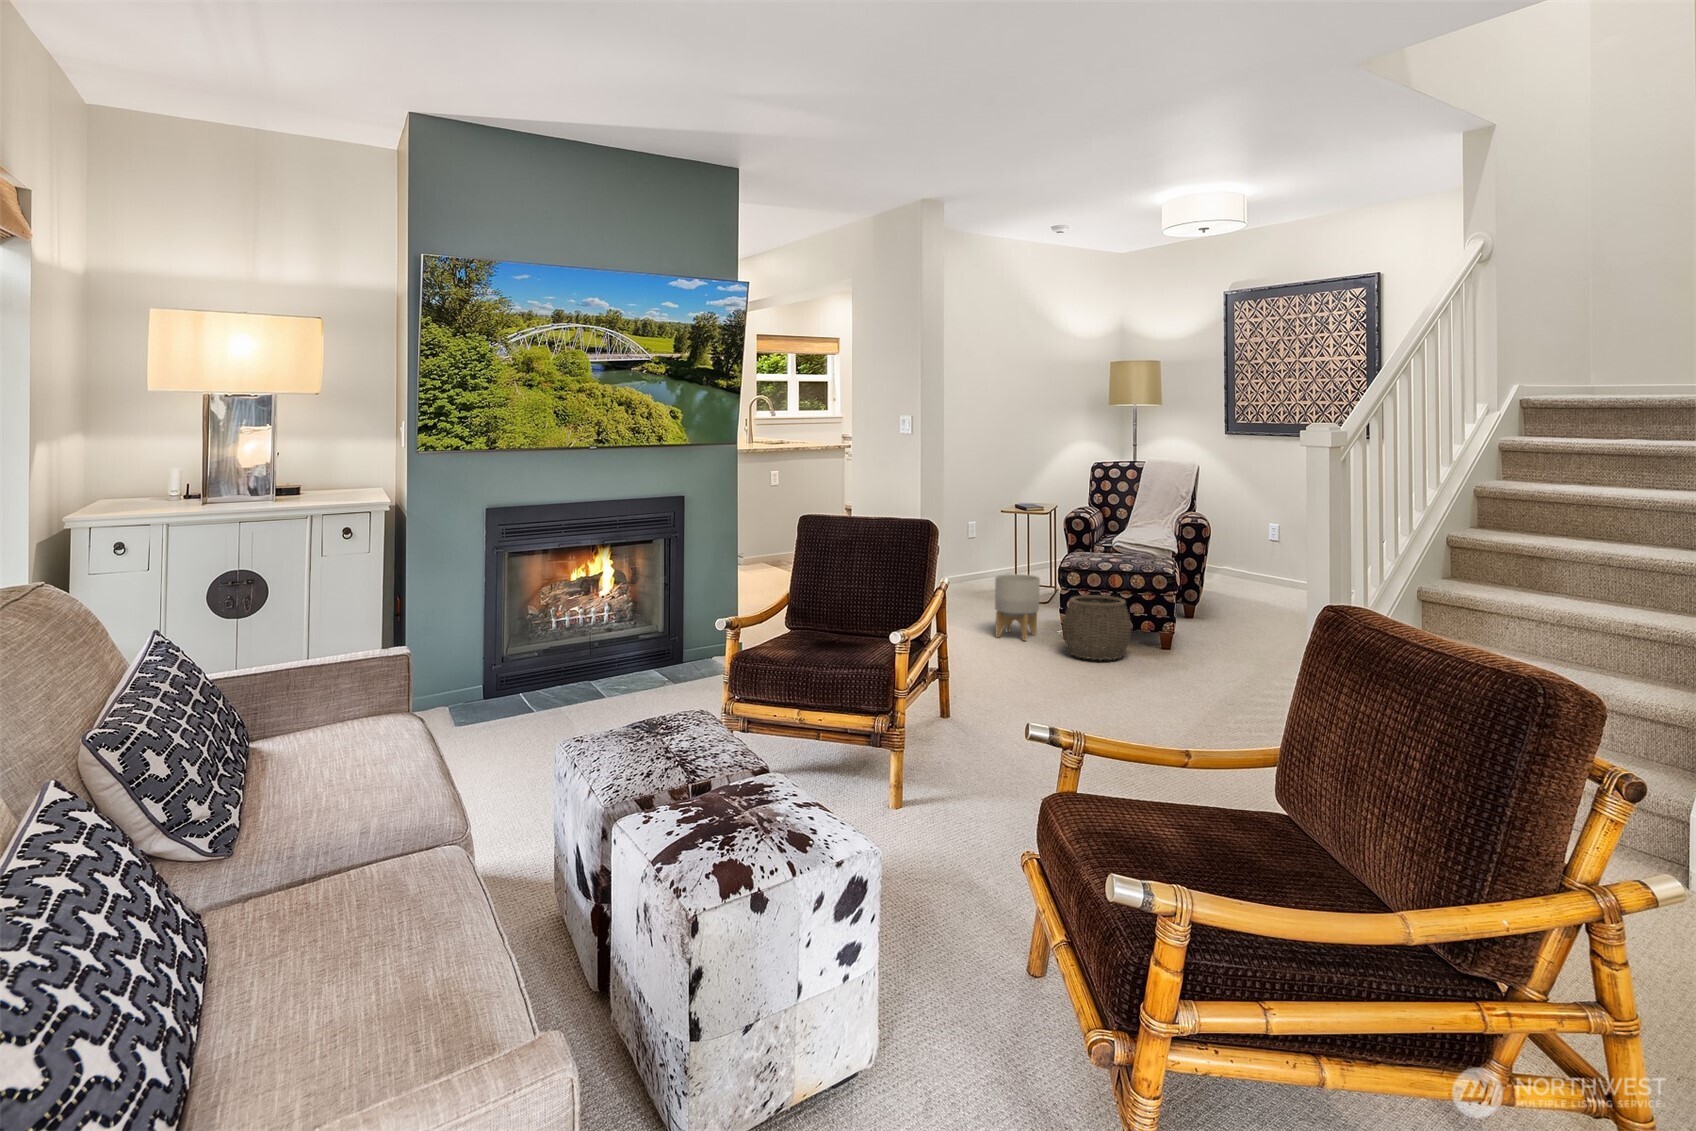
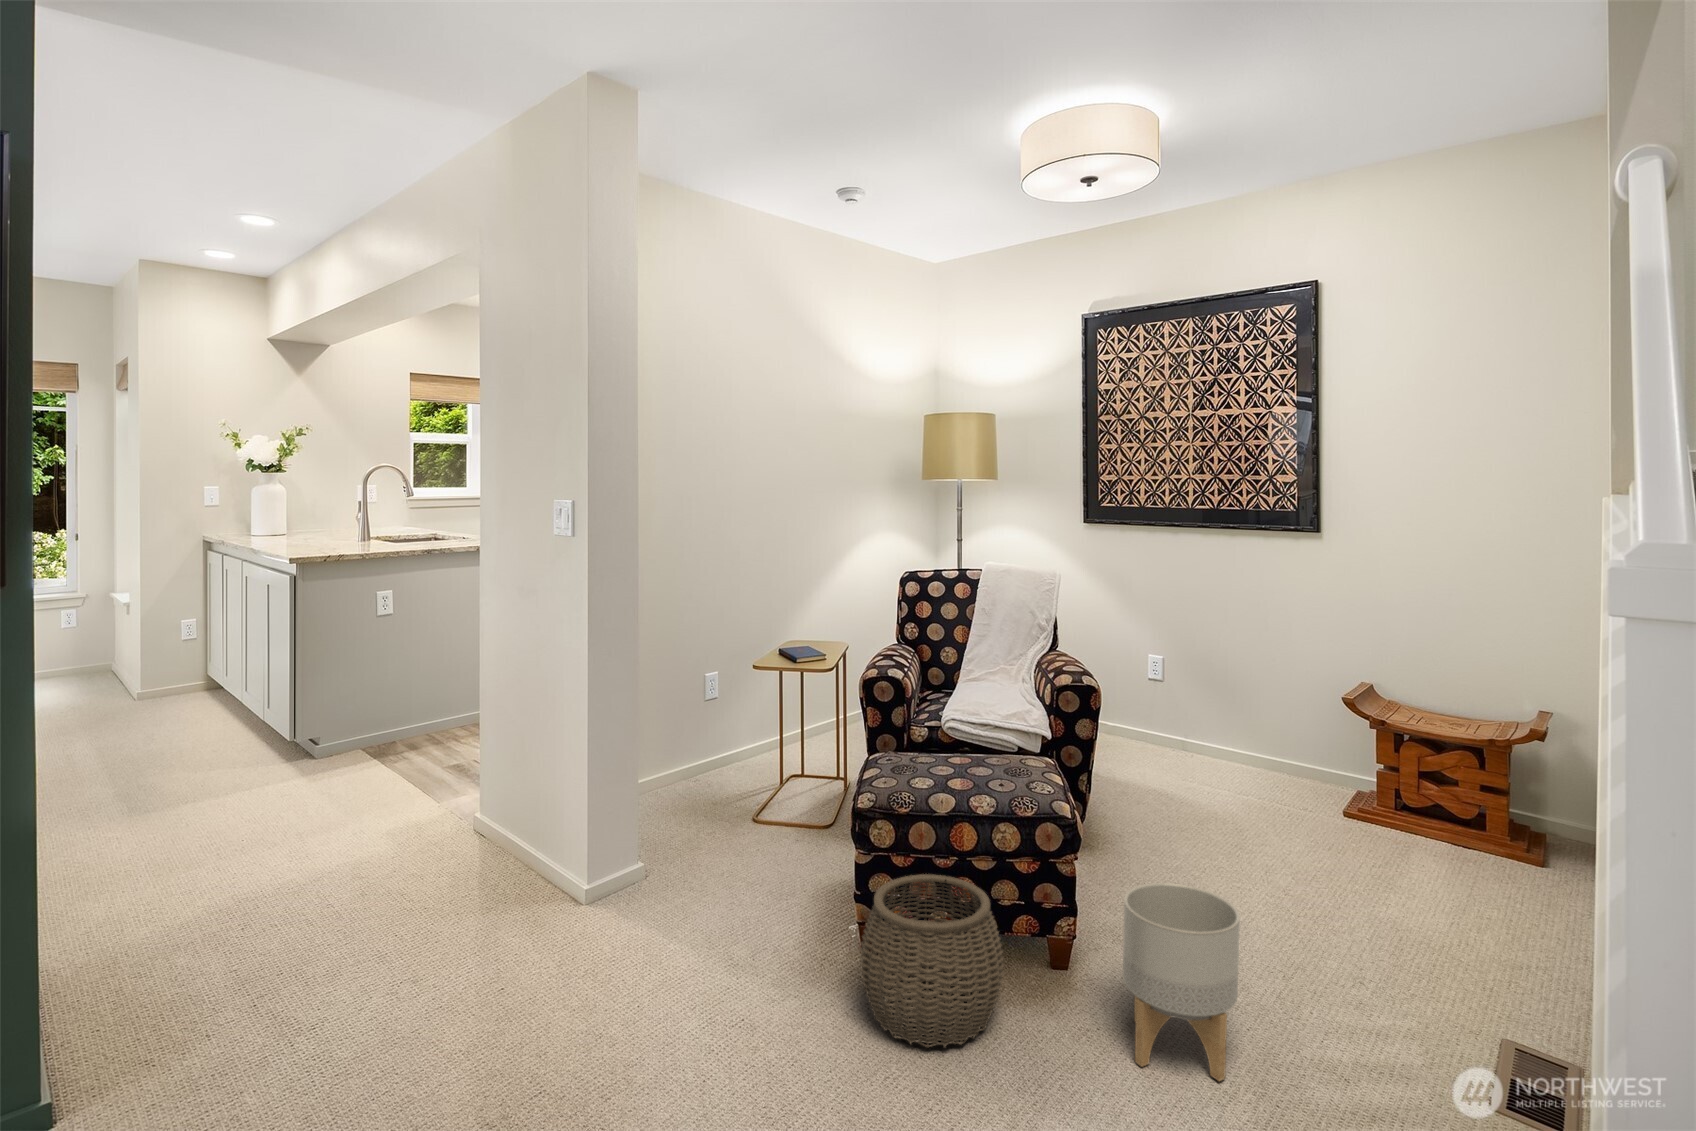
planter: present [995,574,1040,641] -> present [1123,883,1240,1081]

